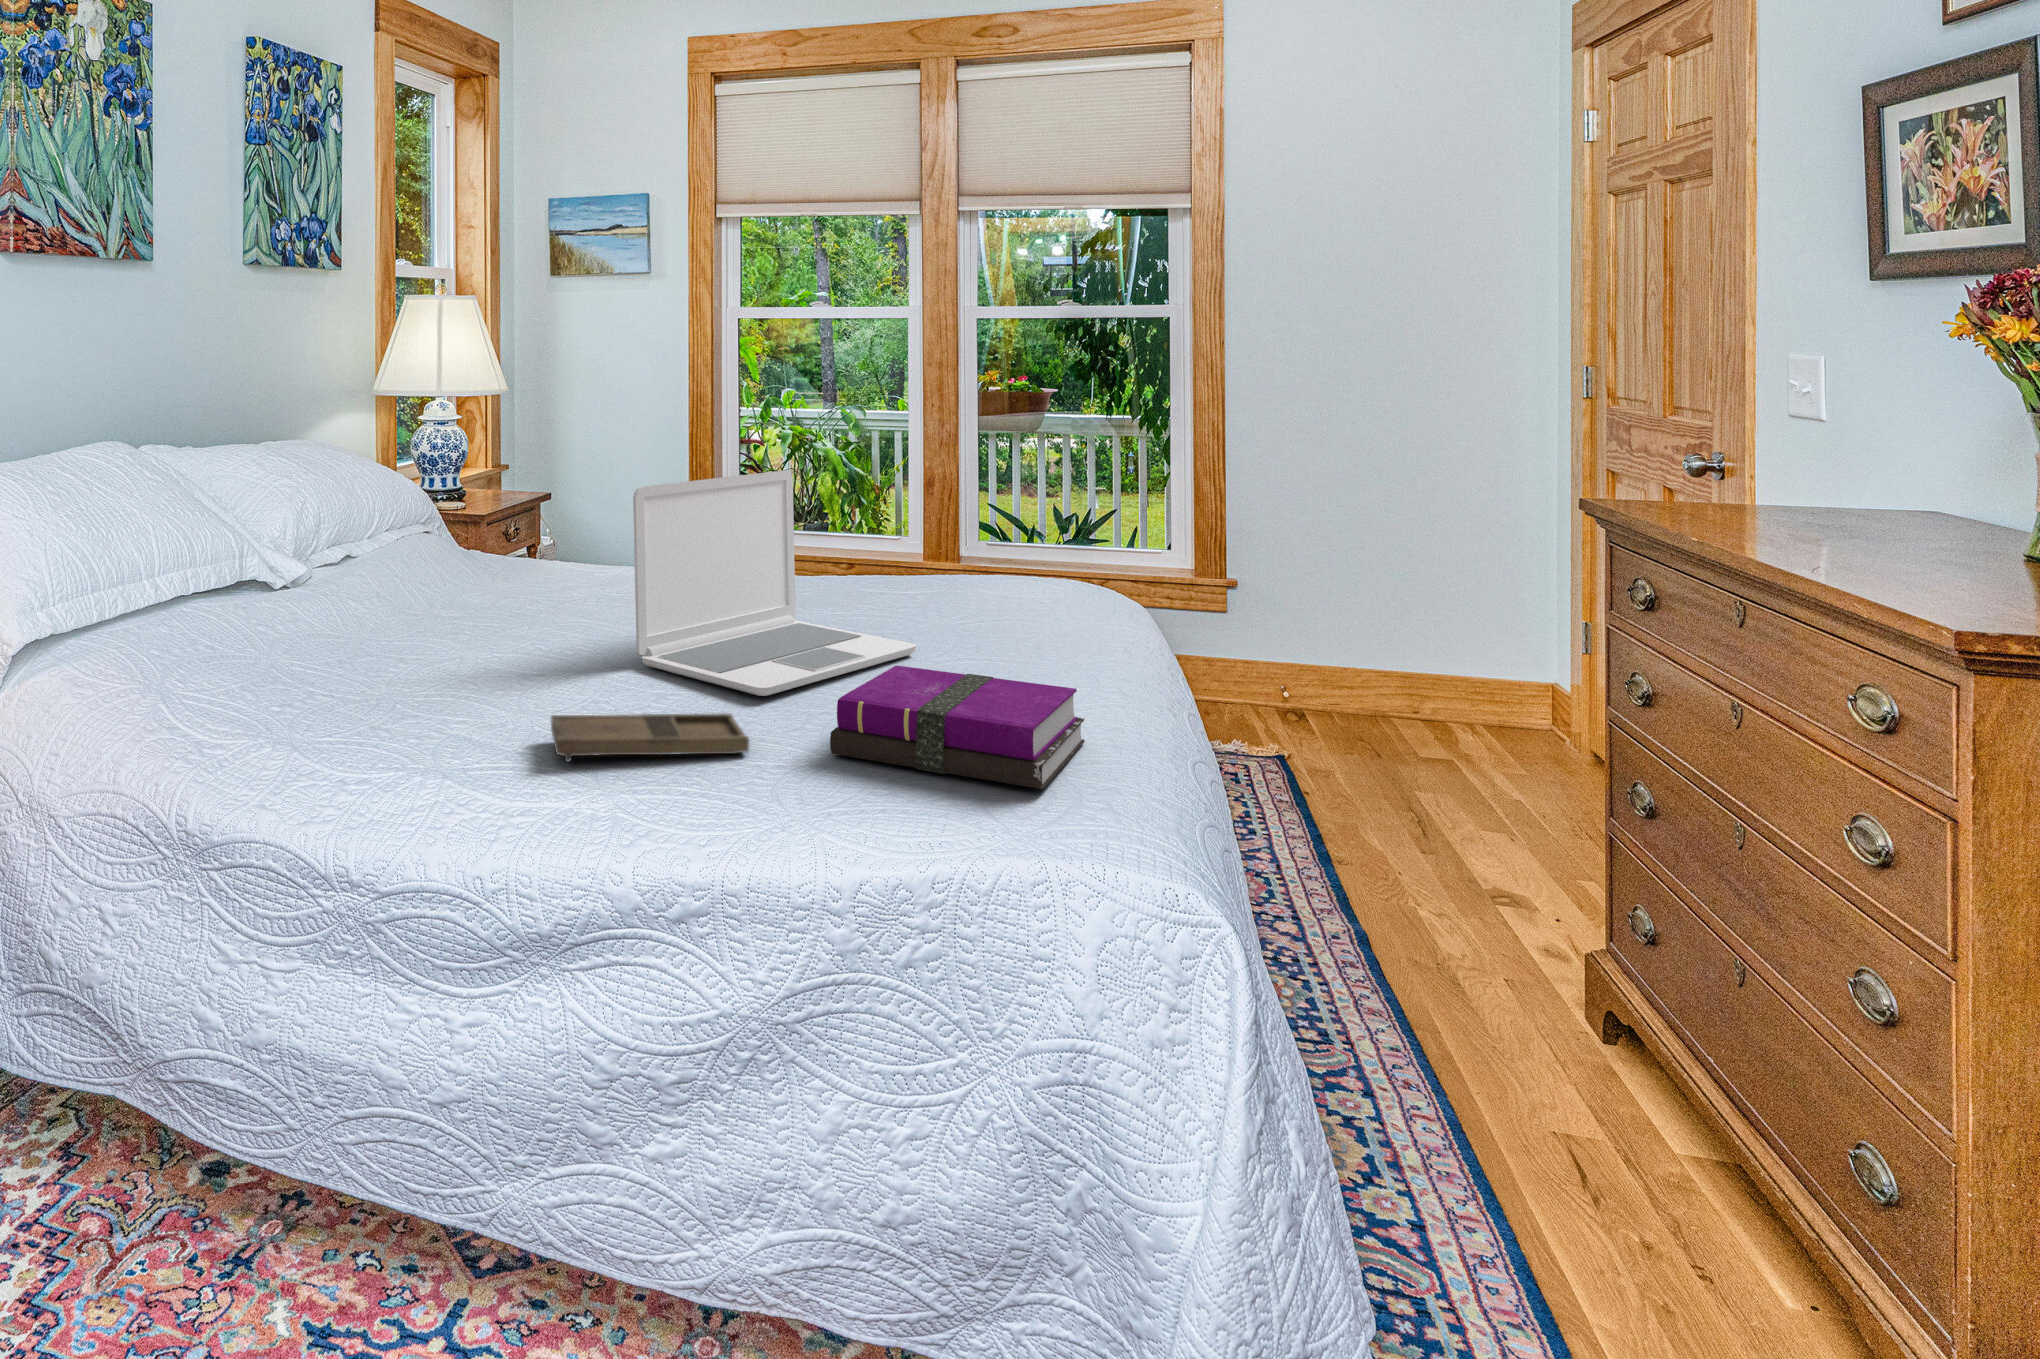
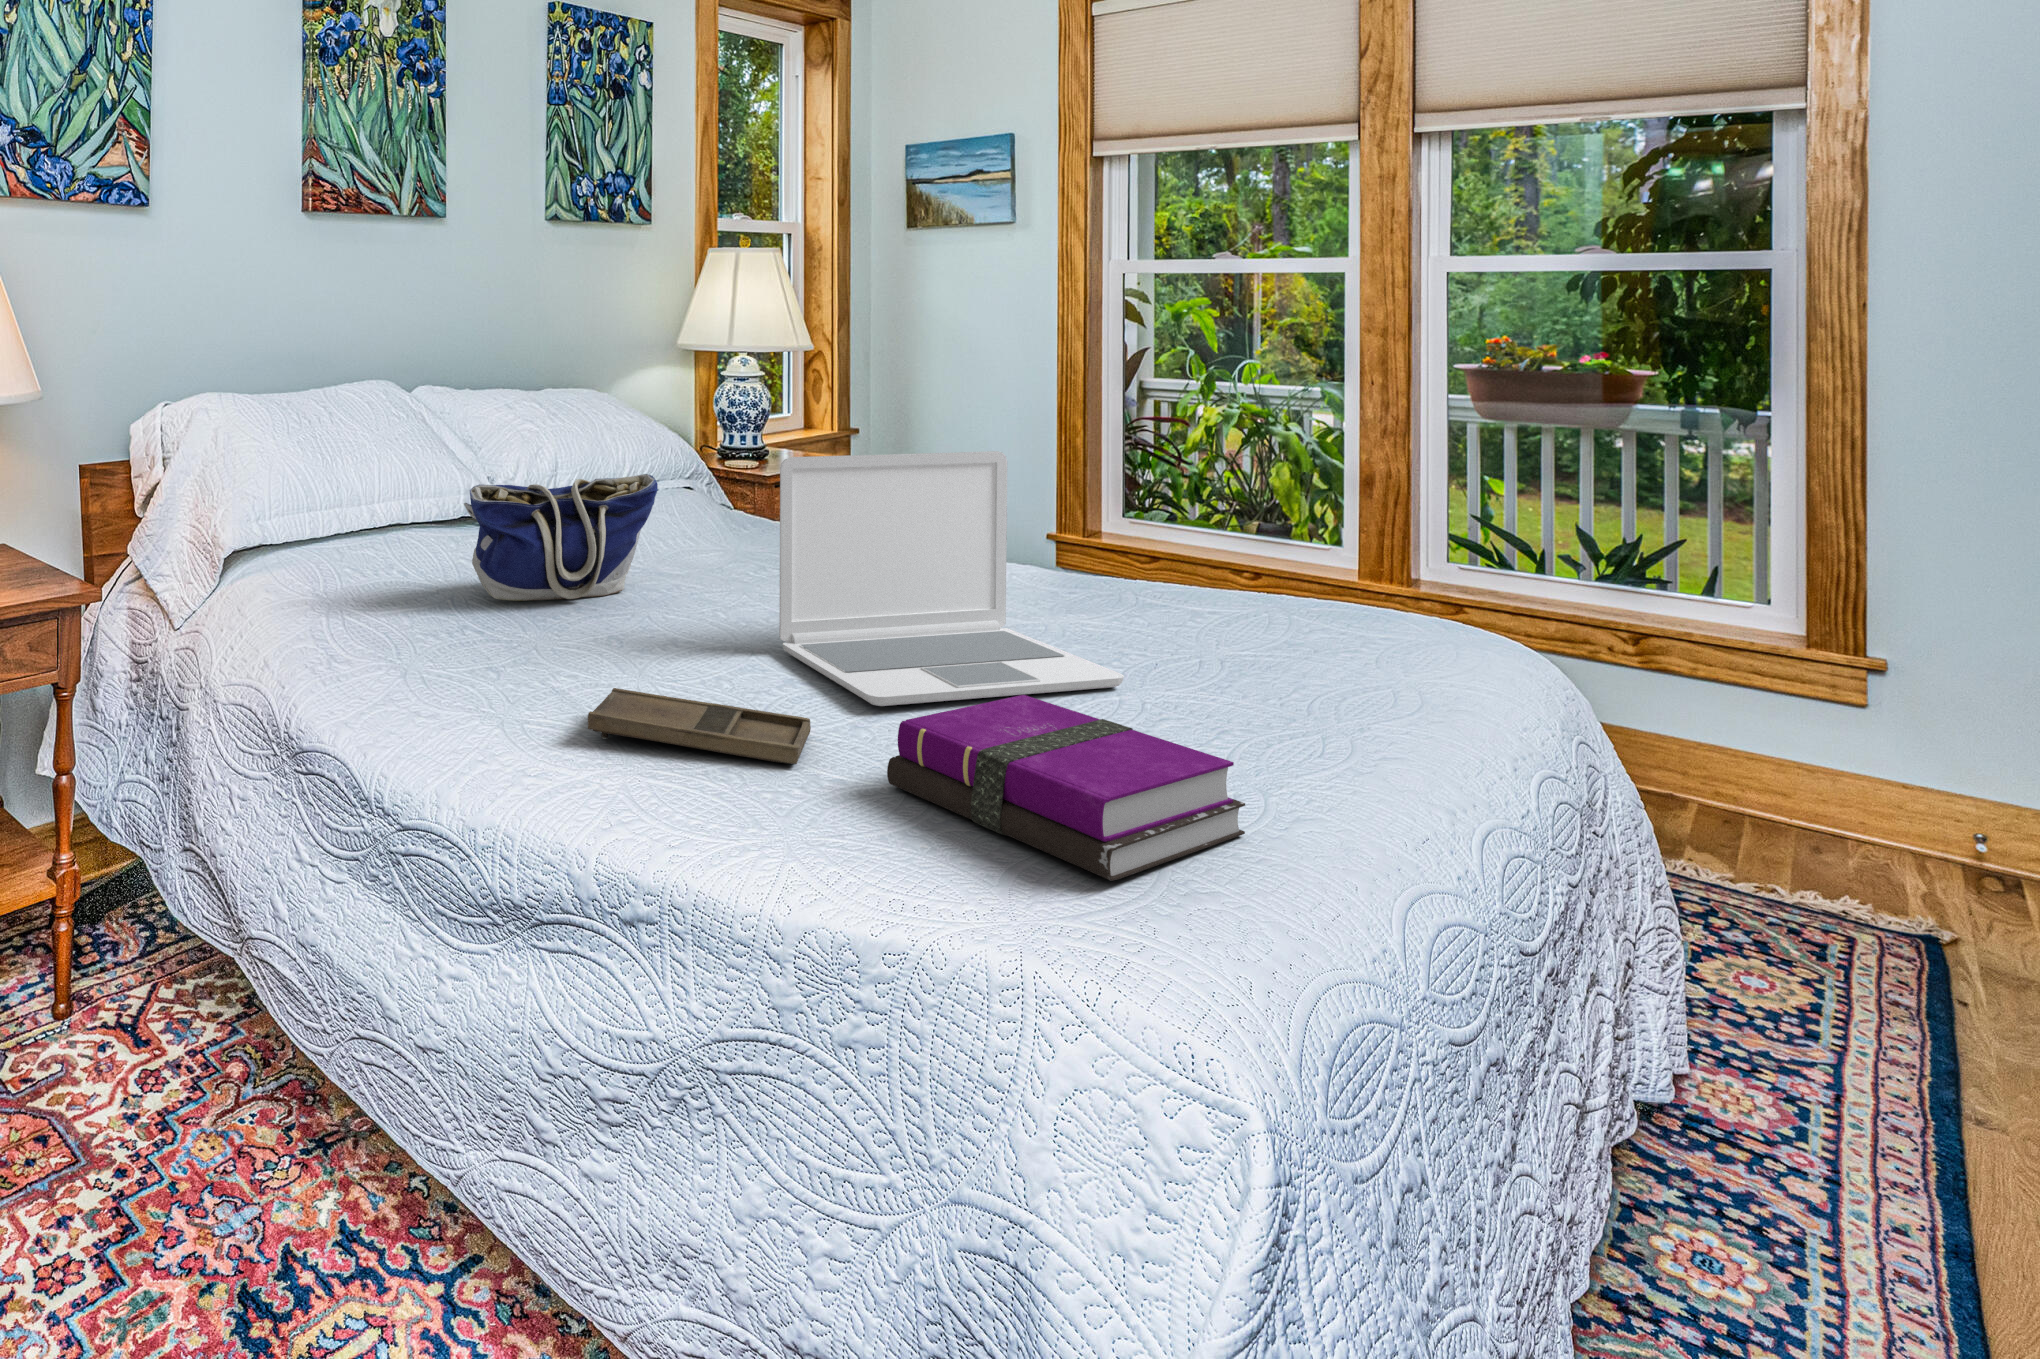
tote bag: none [287,514,476,655] -> present [464,474,658,601]

